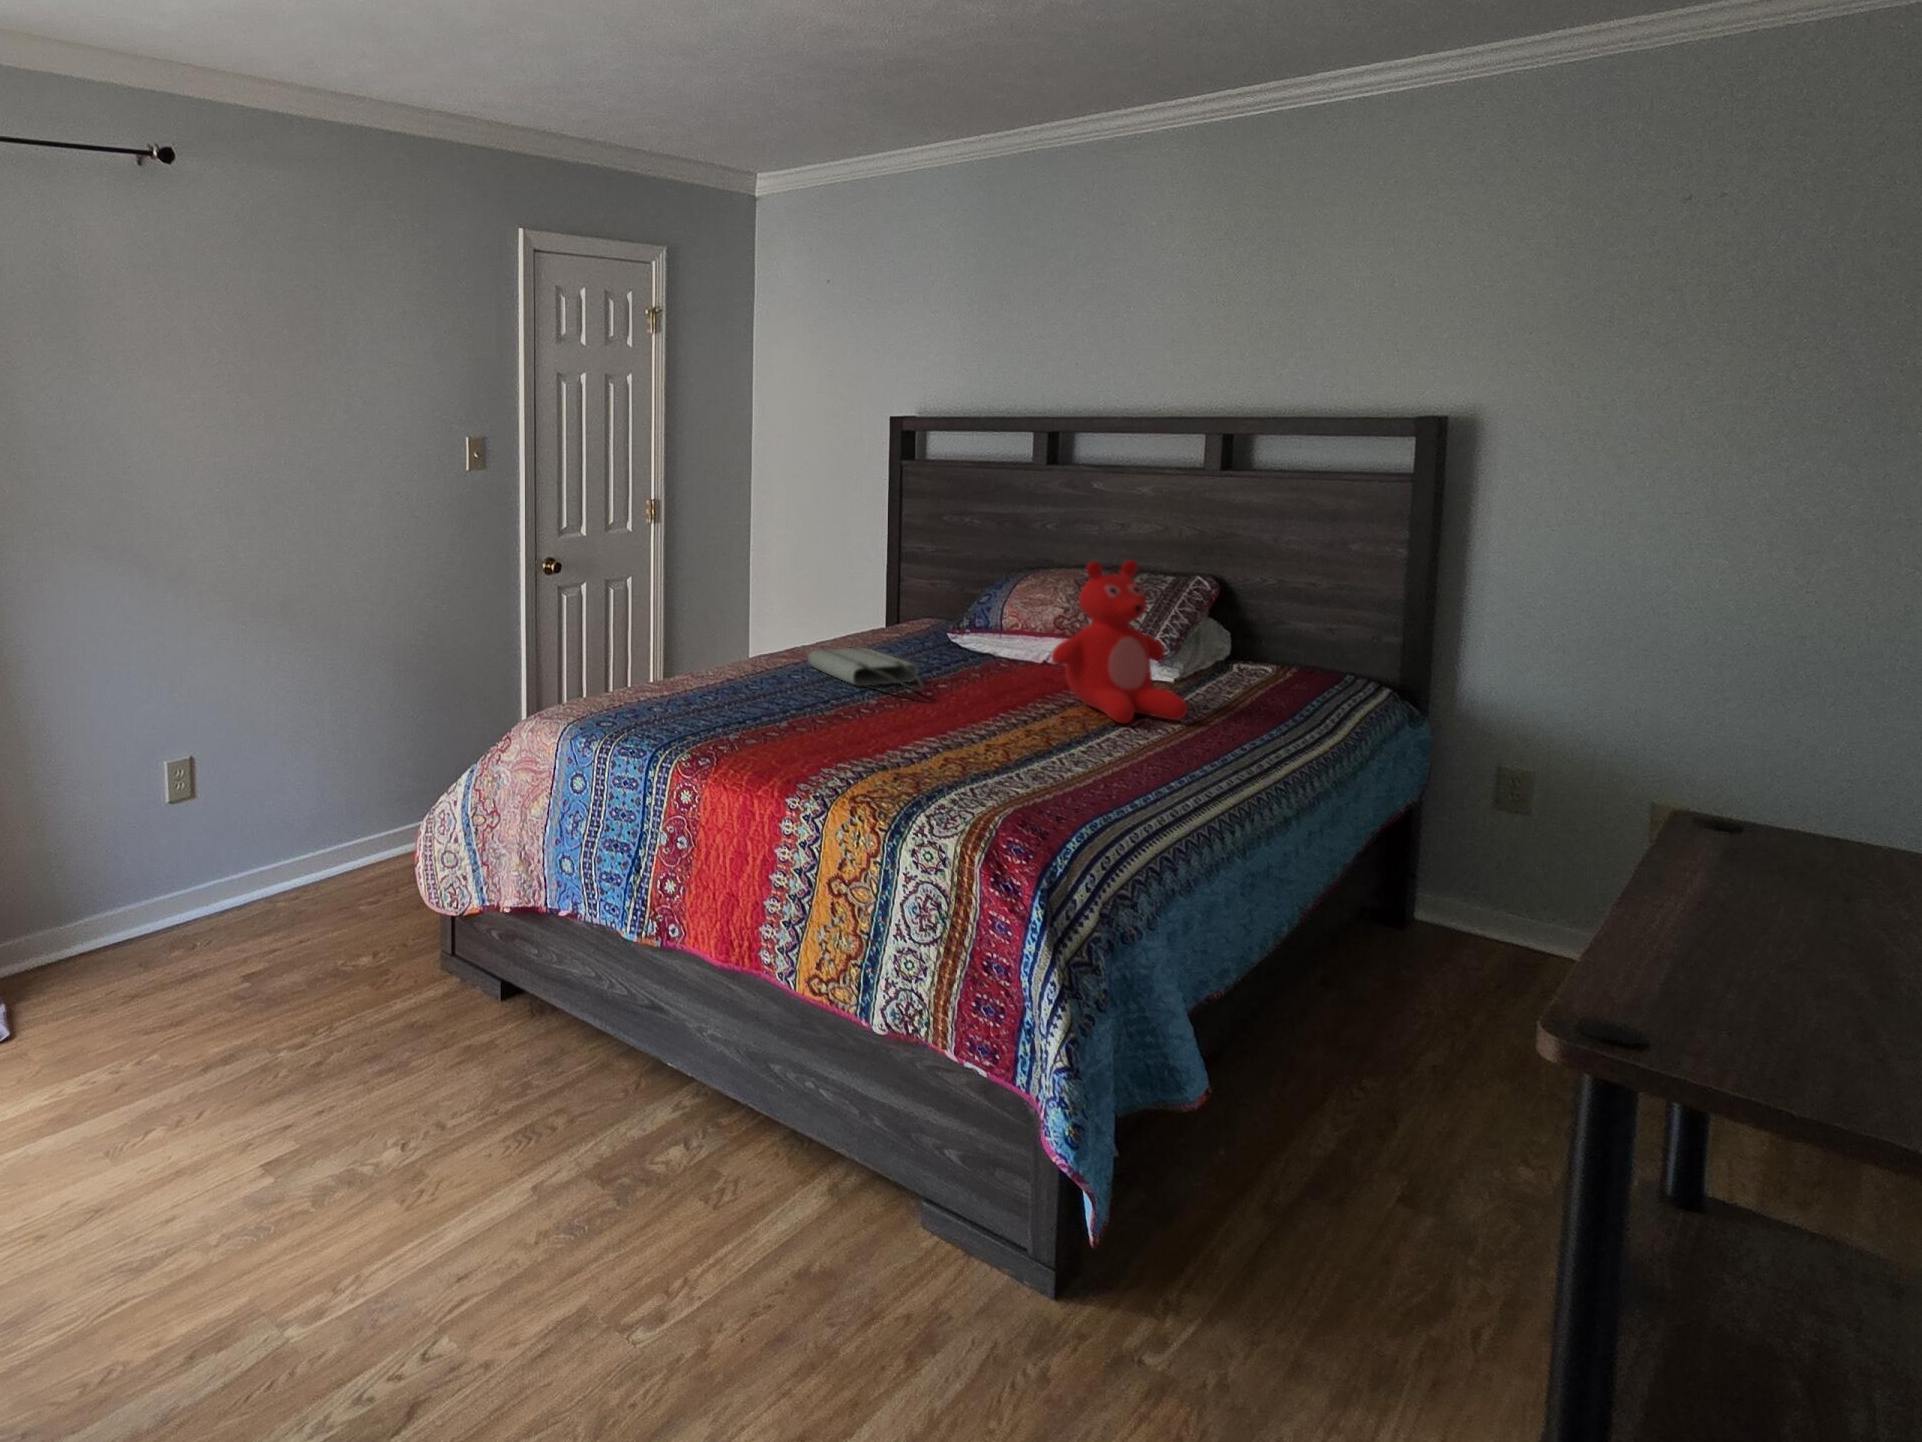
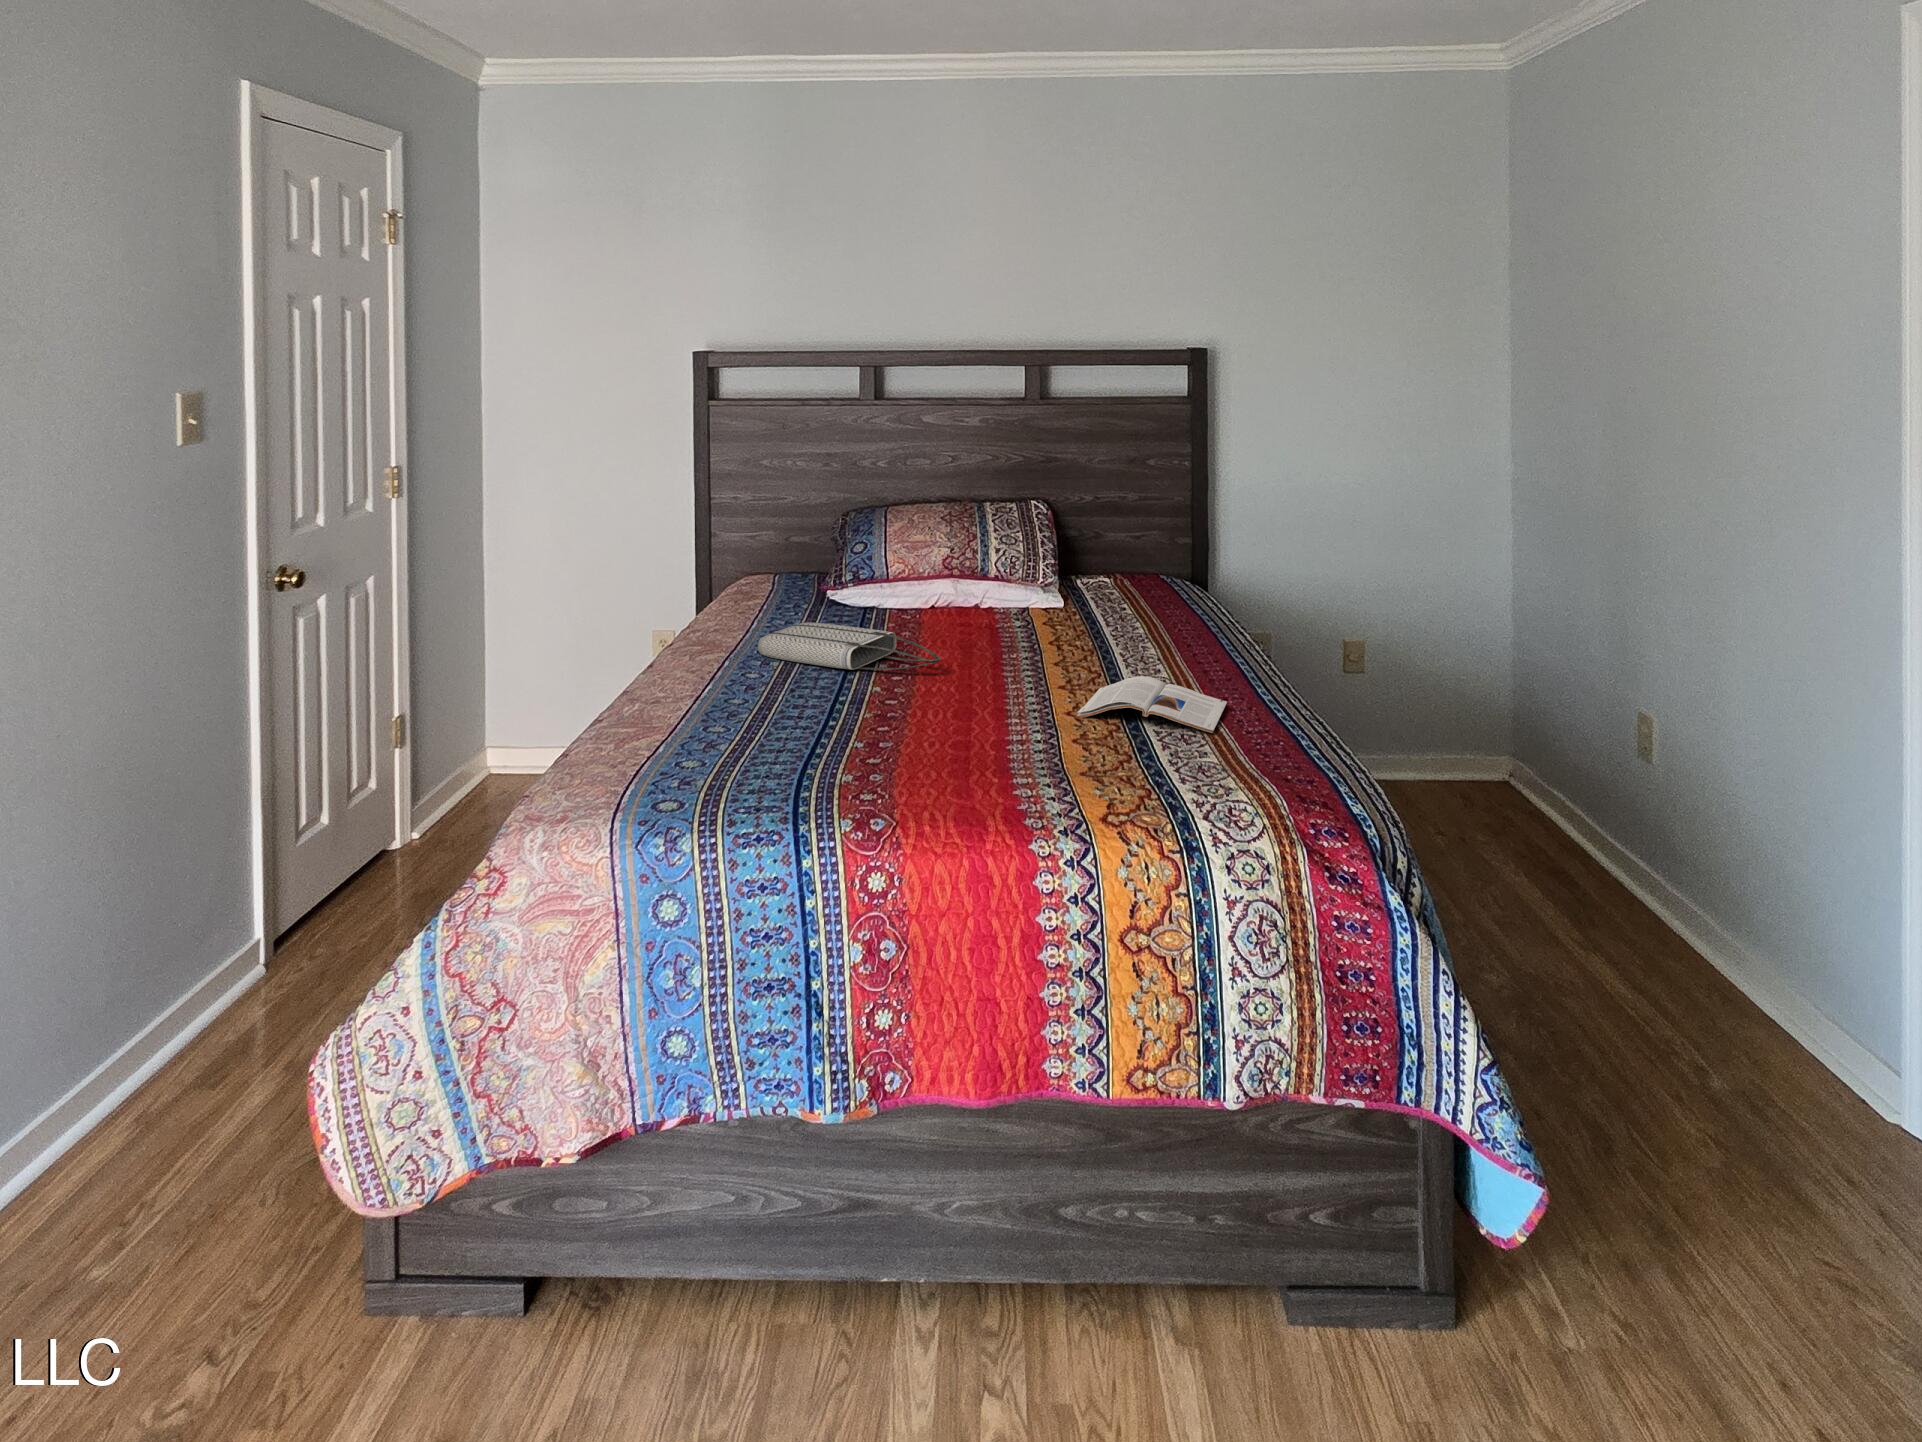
teddy bear: present [1052,560,1188,723] -> none [1042,490,1156,657]
magazine: none [974,731,1140,783] -> present [1077,676,1227,733]

